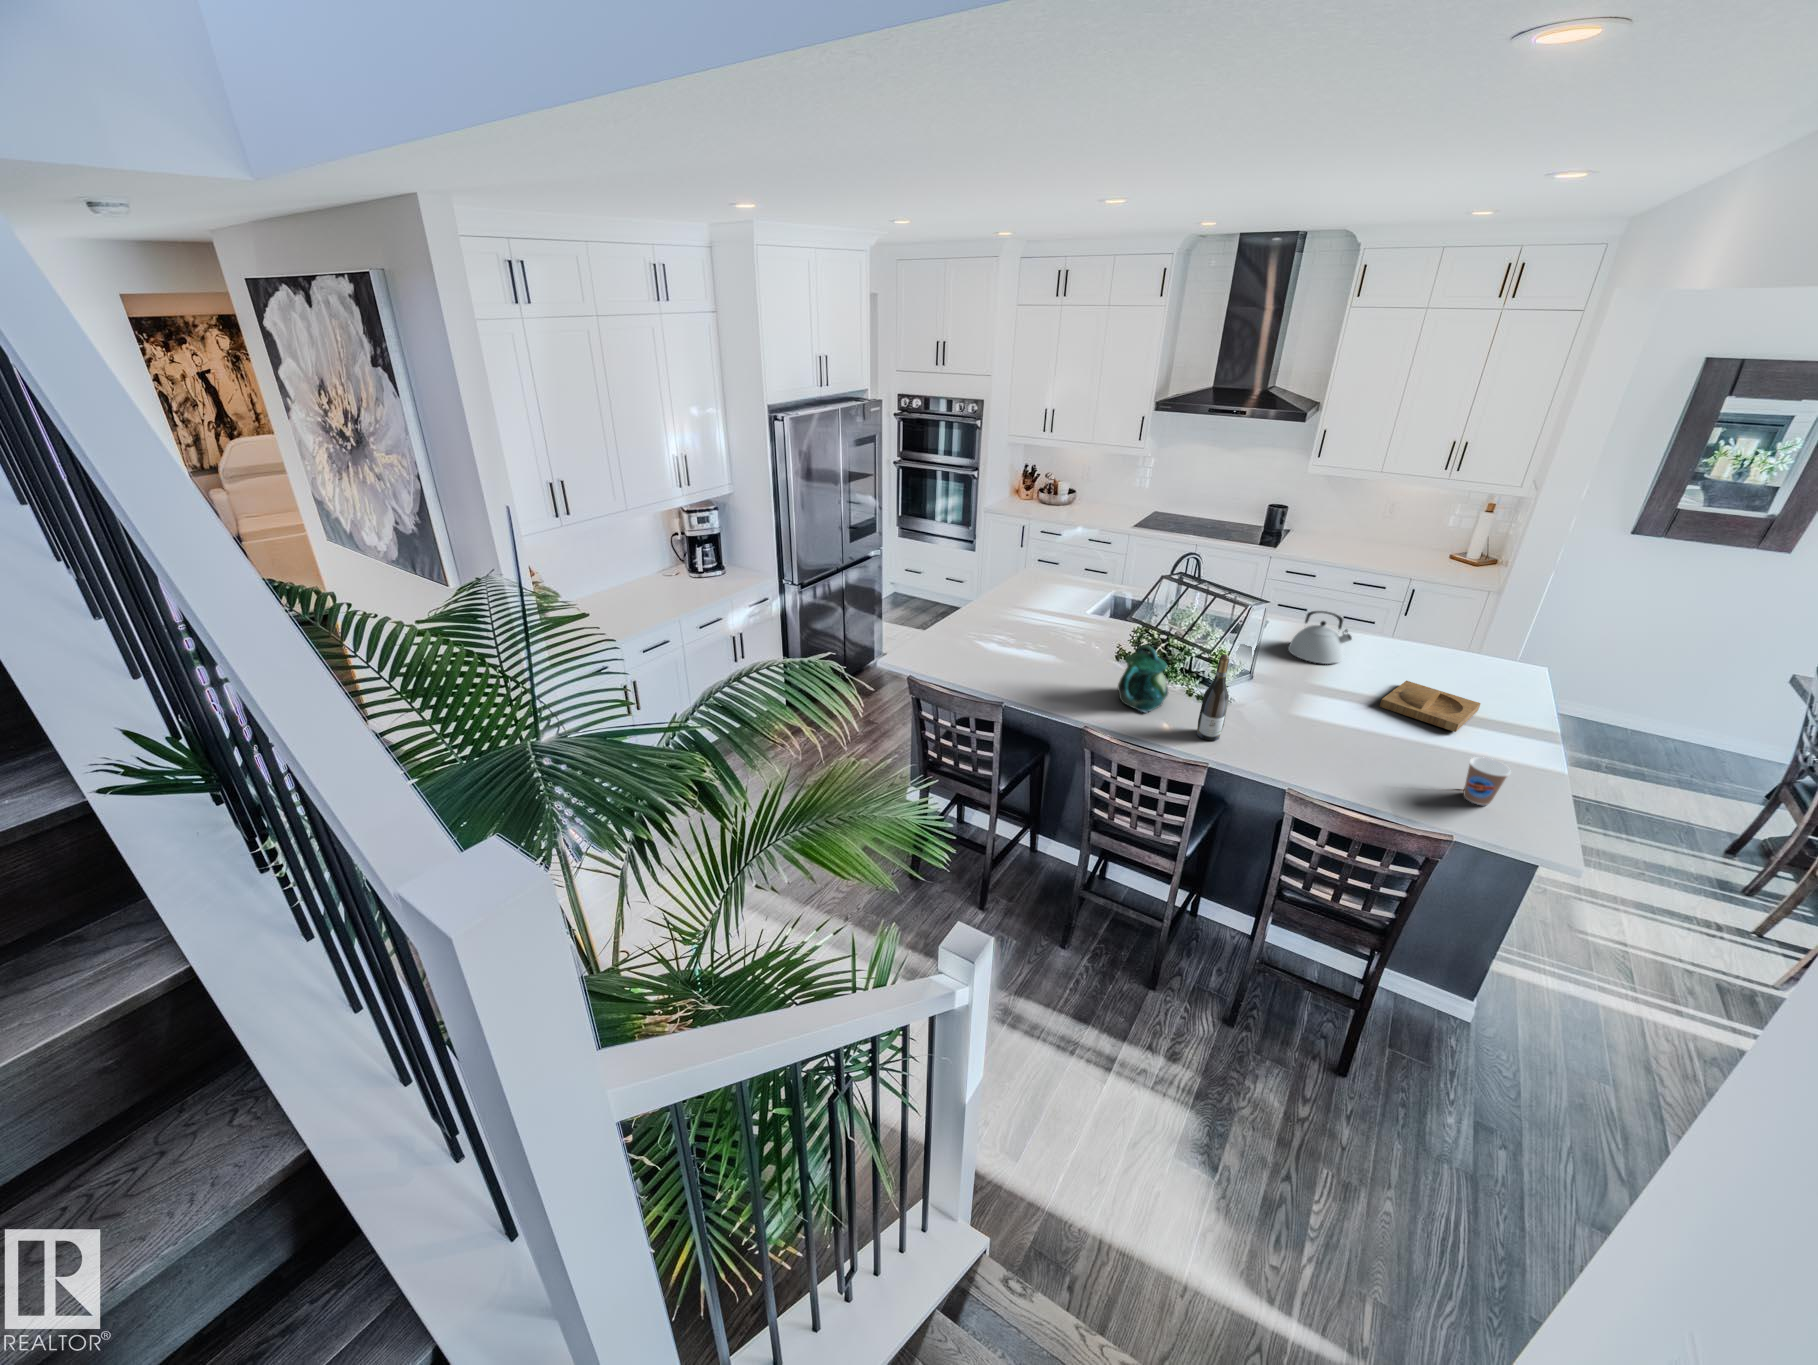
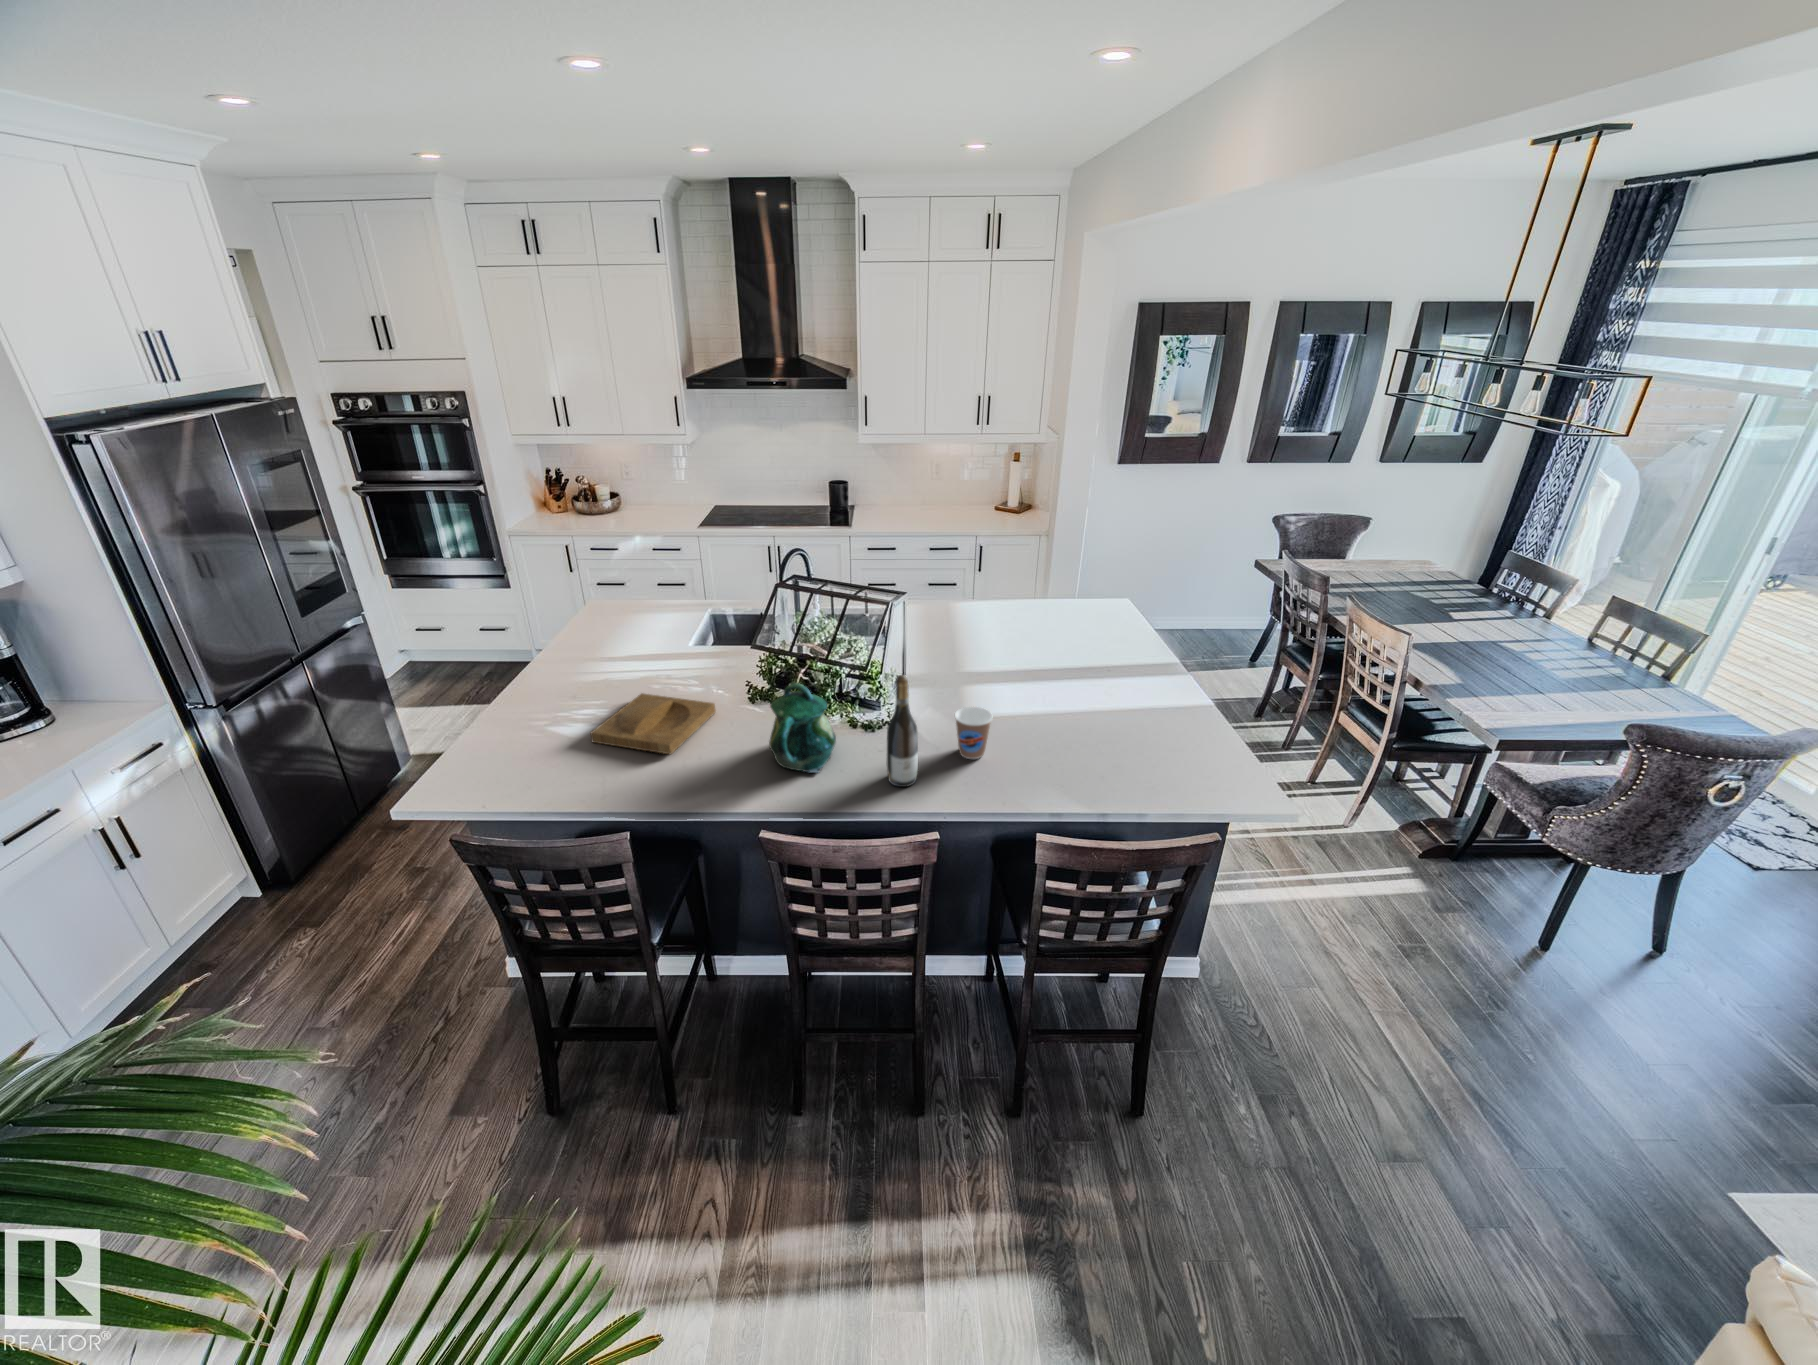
kettle: present [1288,611,1352,664] -> none [929,587,989,646]
tray: present [1379,681,1481,732] -> present [590,693,716,754]
coffee cup: present [1464,757,1510,805] -> present [955,707,992,759]

